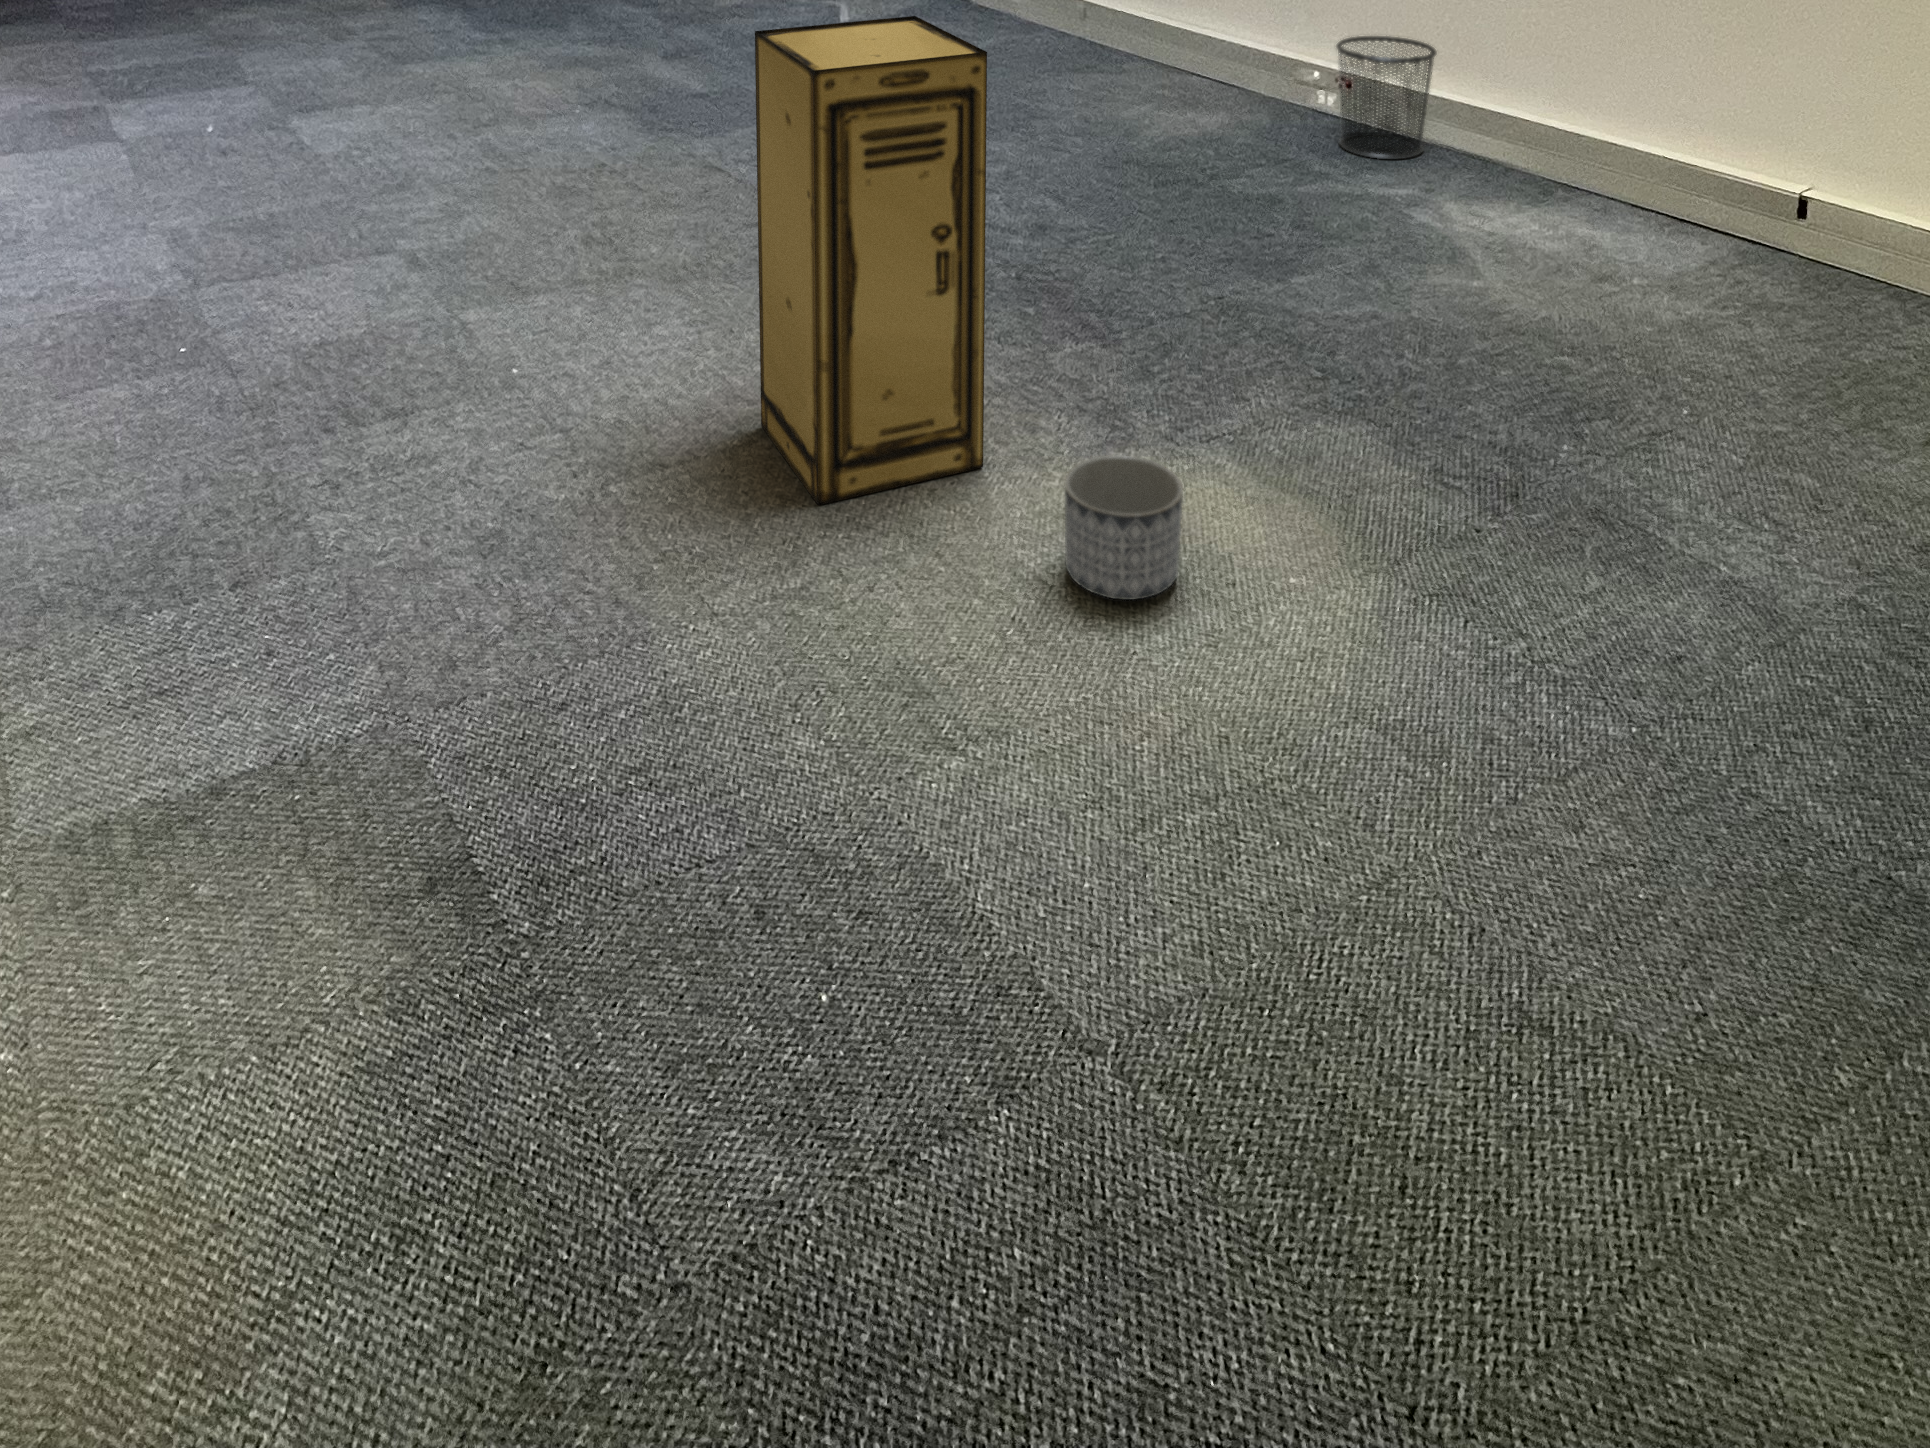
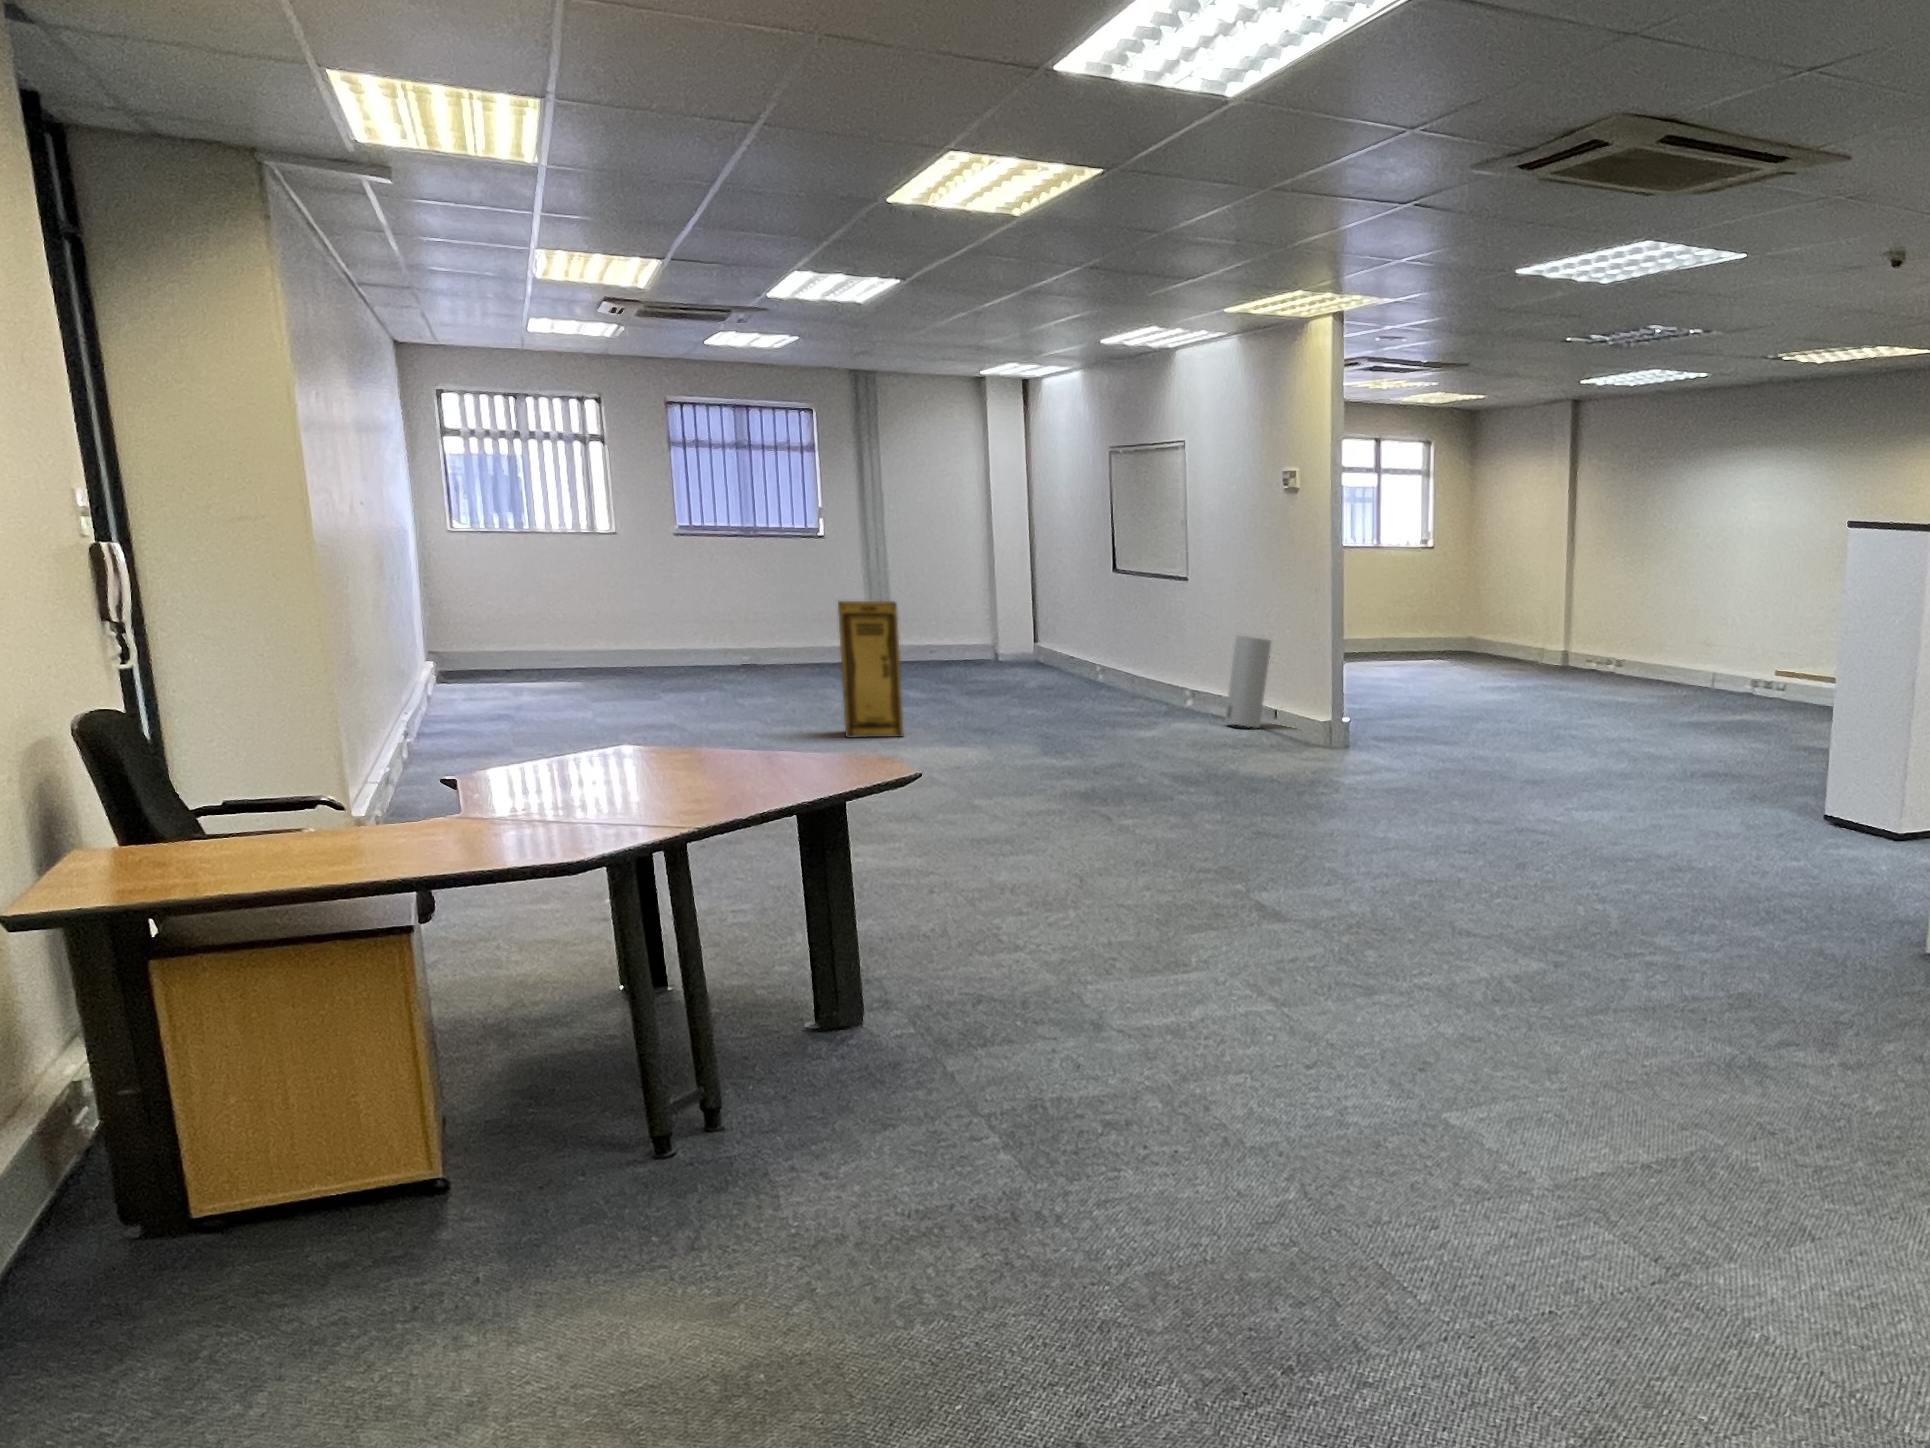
air purifier: none [1635,13,1802,268] -> present [1225,635,1271,728]
waste bin: present [1336,36,1437,159] -> none [1167,665,1209,713]
planter: present [1065,455,1183,600] -> none [897,715,933,746]

